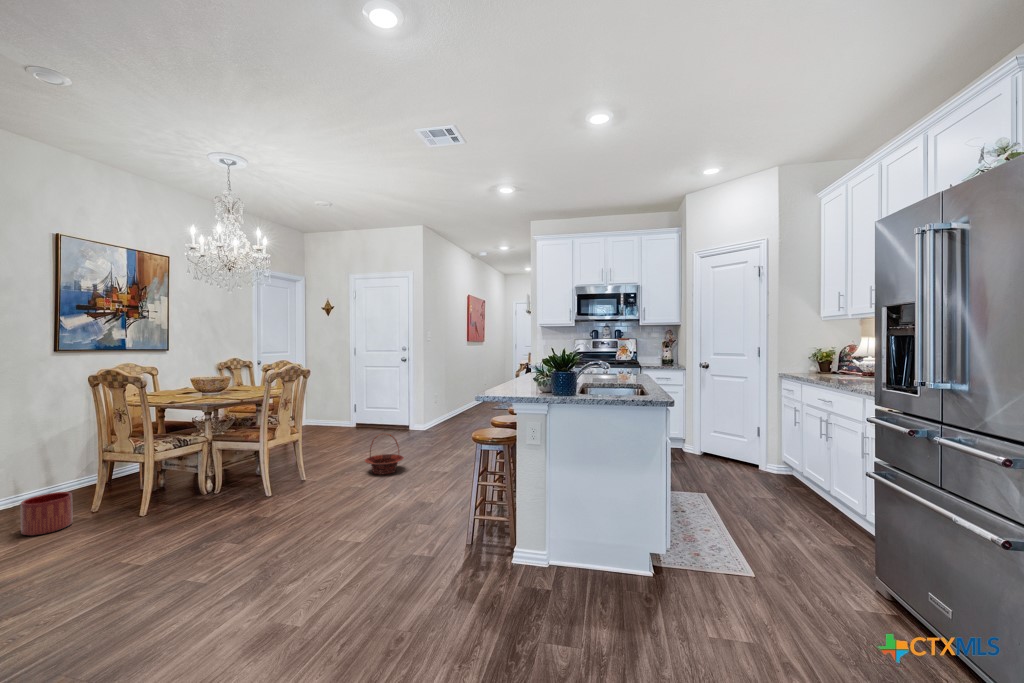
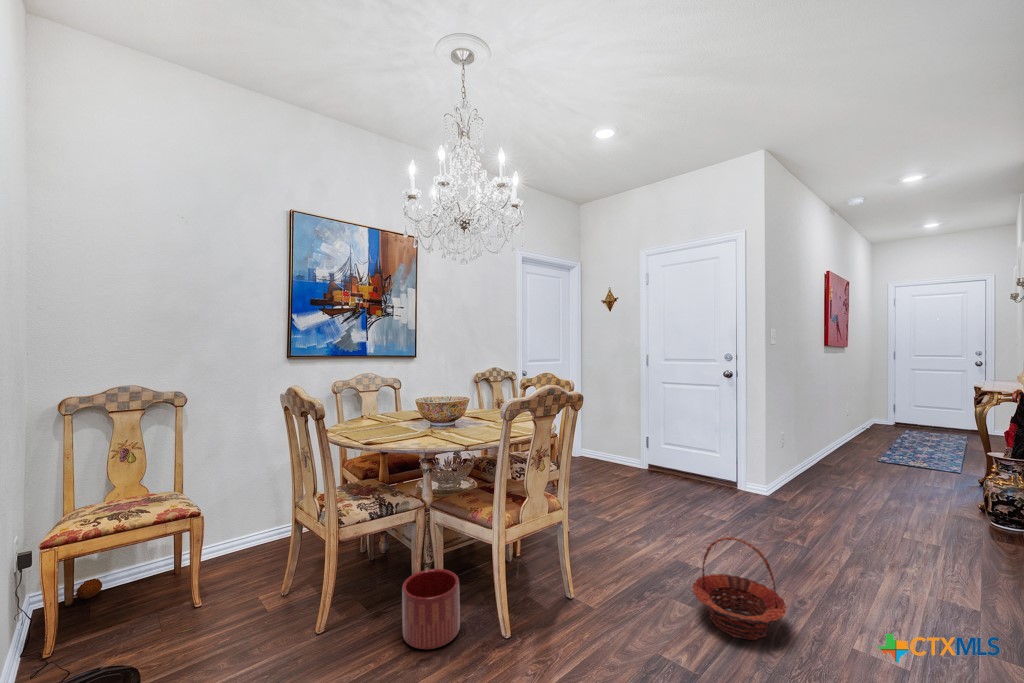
planter: present [21,492,73,536] -> present [402,569,460,649]

